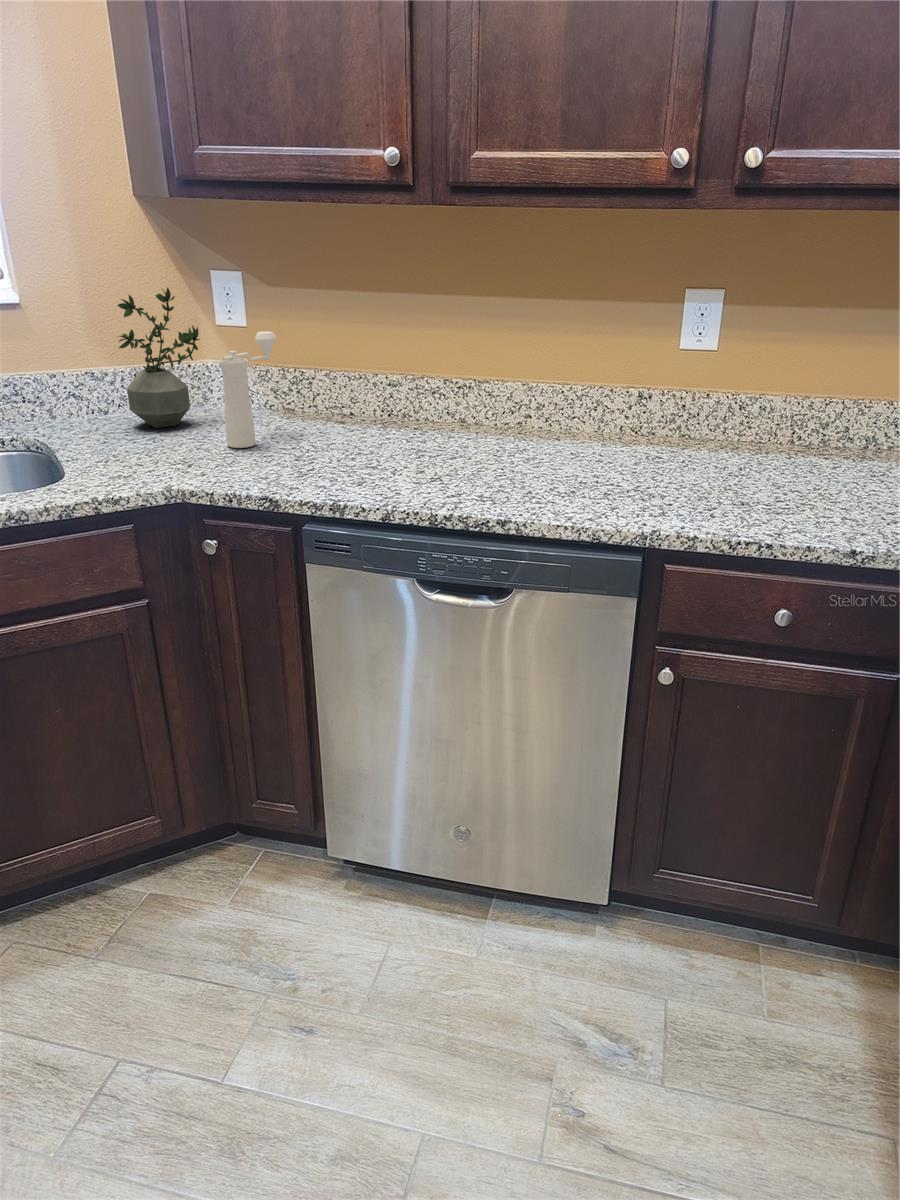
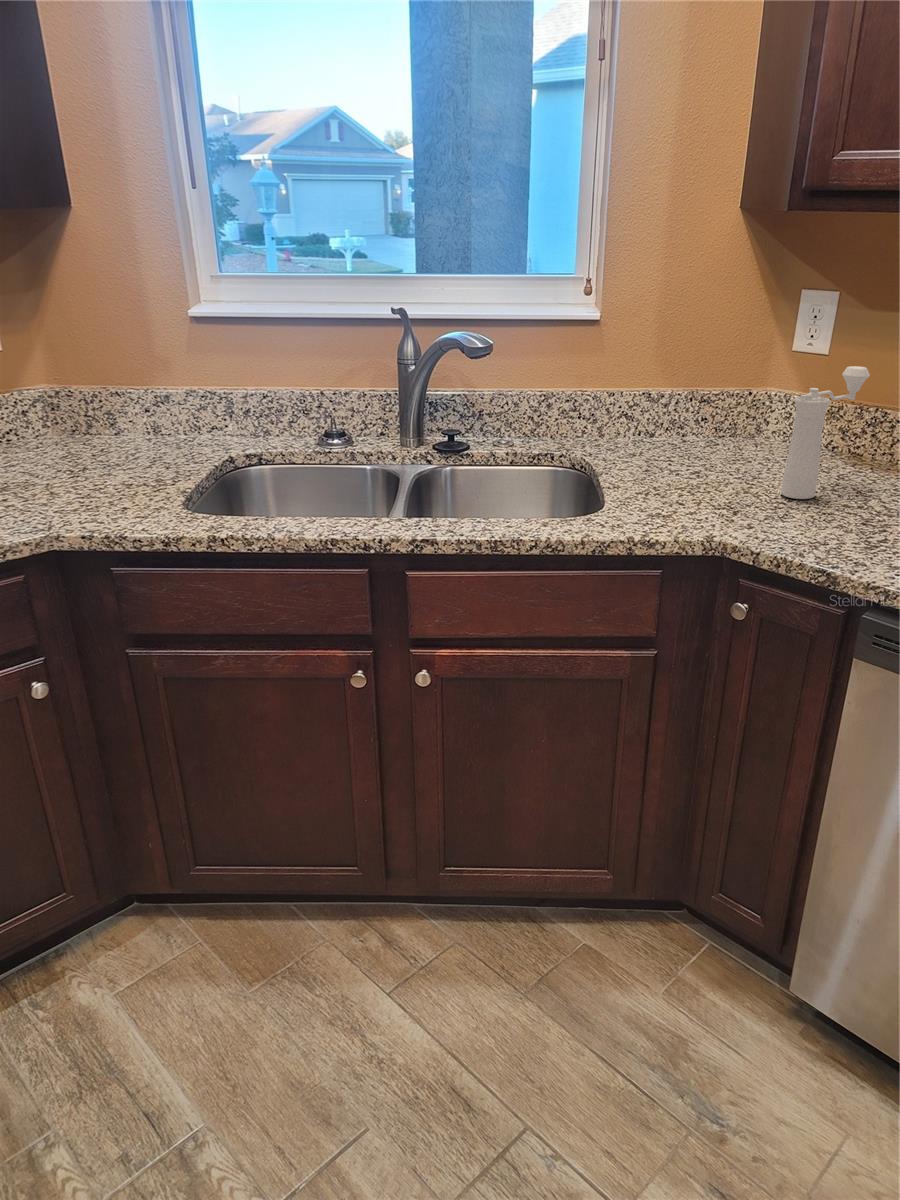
potted plant: present [118,288,200,428] -> none [679,309,773,460]

